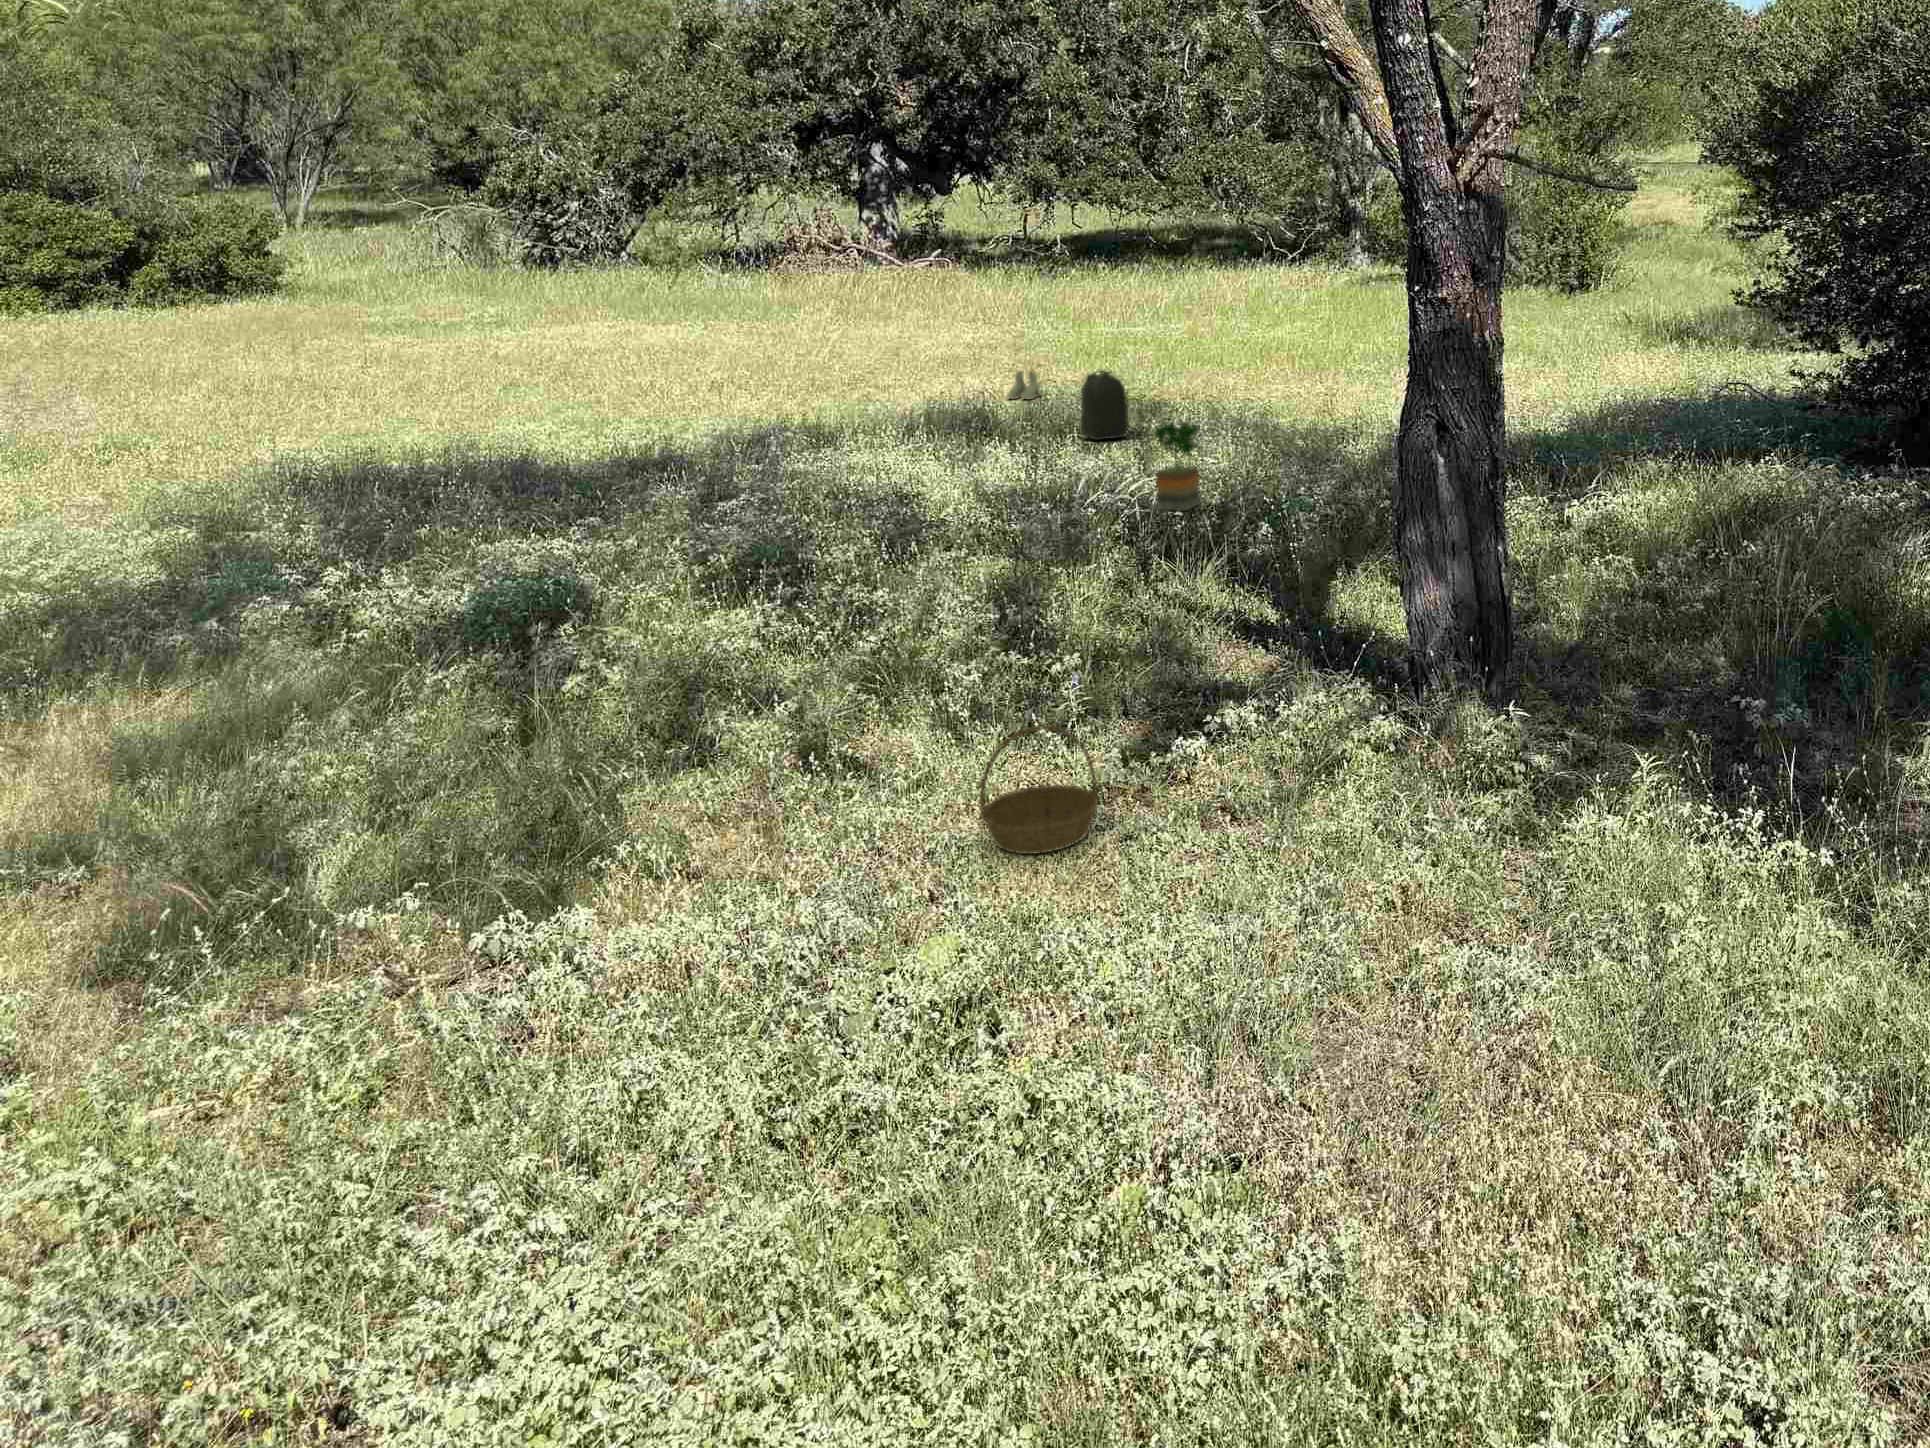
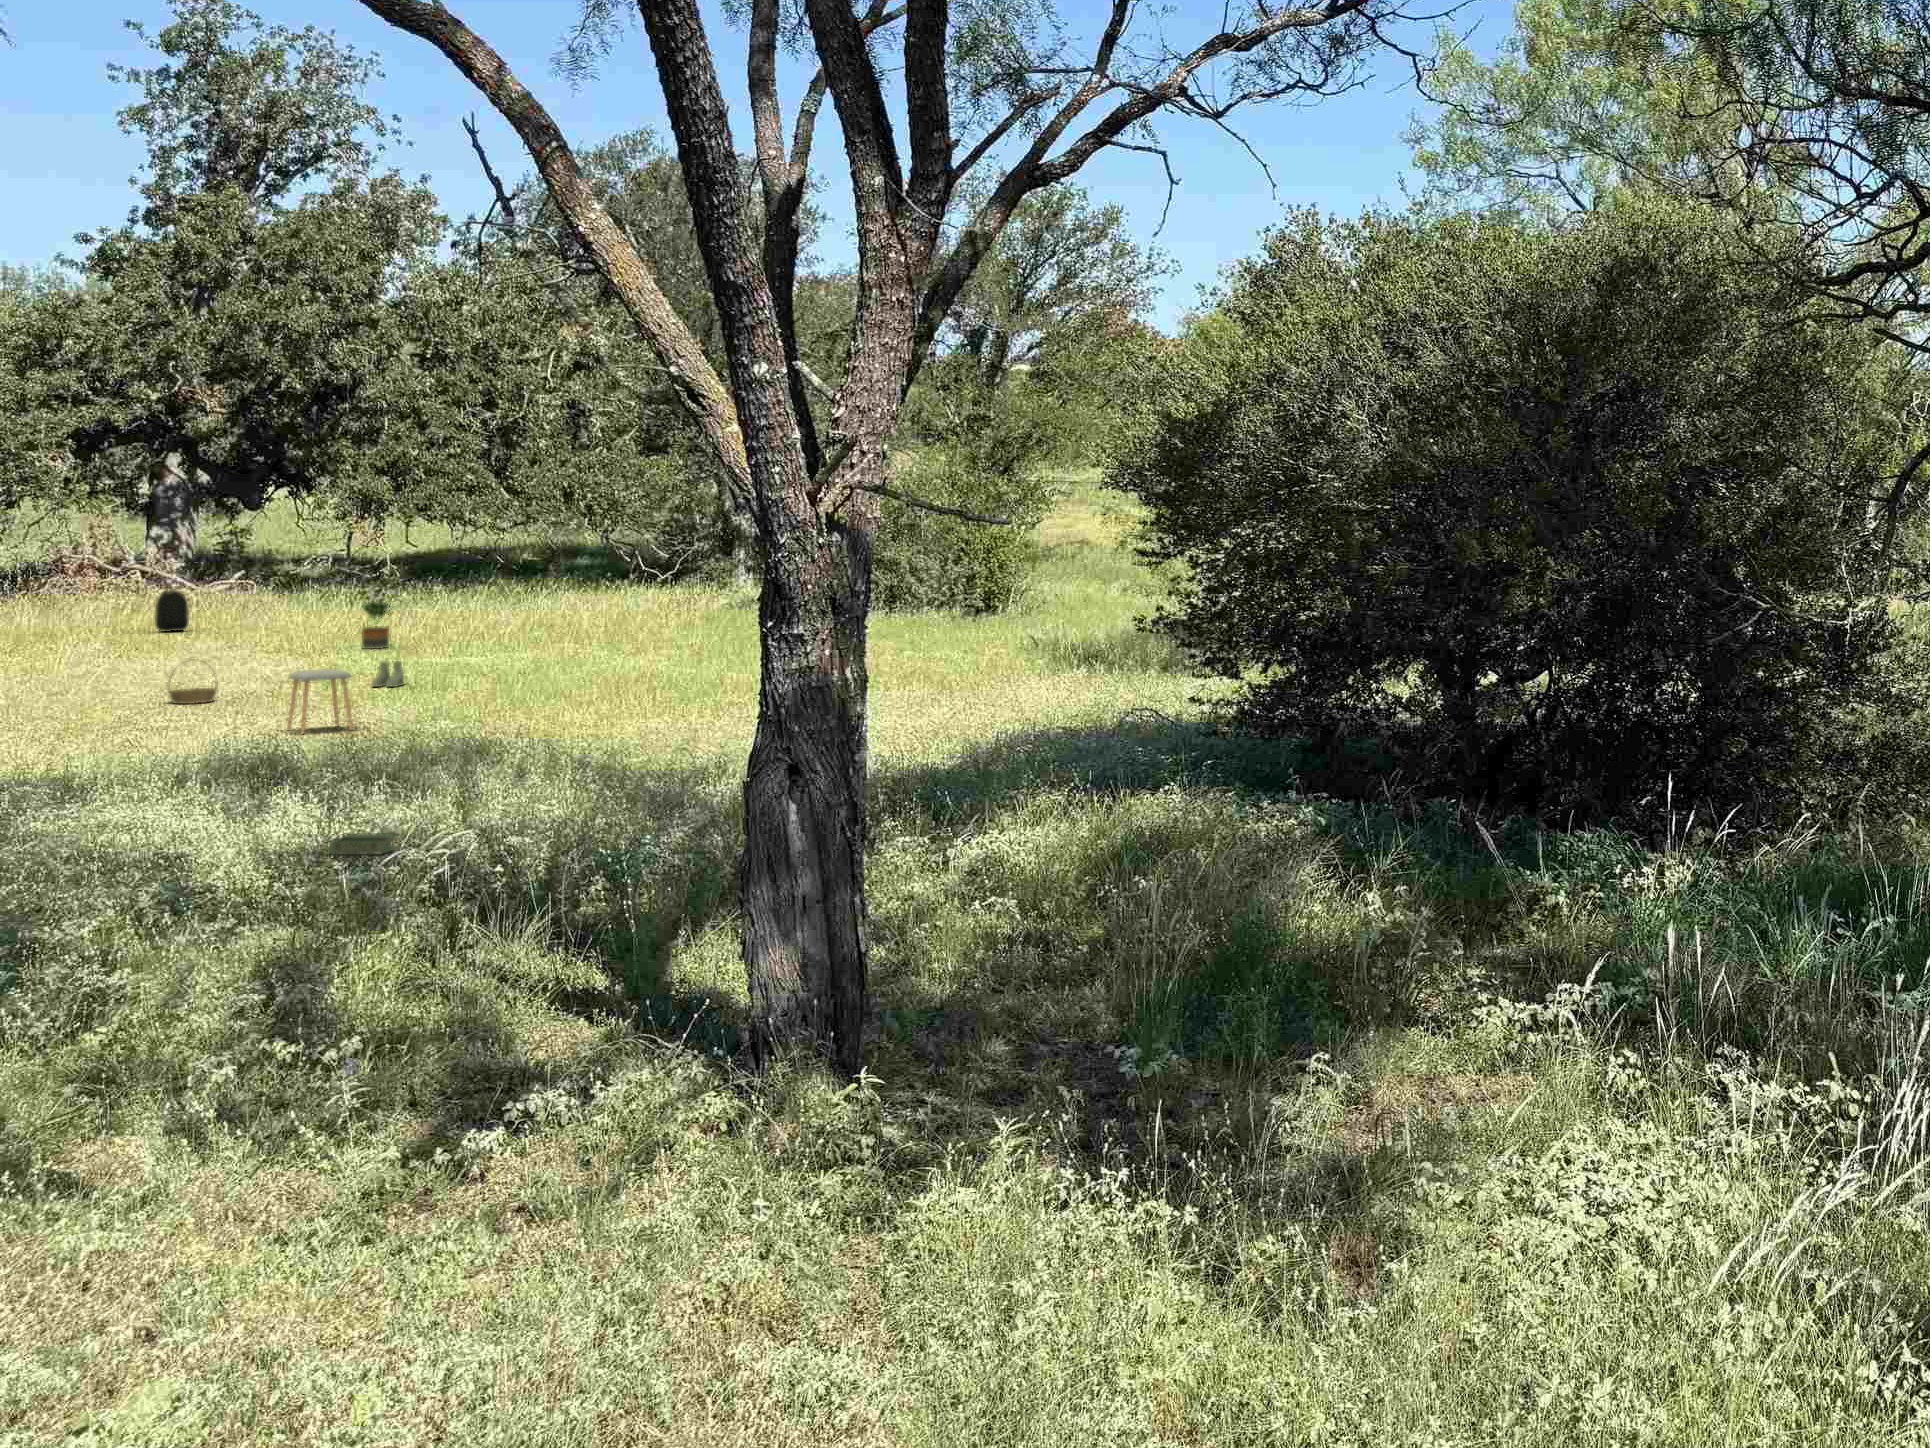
backpack: present [1080,371,1129,440] -> present [155,590,189,632]
stool: none [895,404,966,483] -> present [287,669,353,733]
potted tree: present [1153,422,1206,511] -> present [362,601,394,649]
basket: present [979,726,1099,854] -> present [168,659,217,704]
toolbox: none [822,776,933,830] -> present [330,833,400,855]

